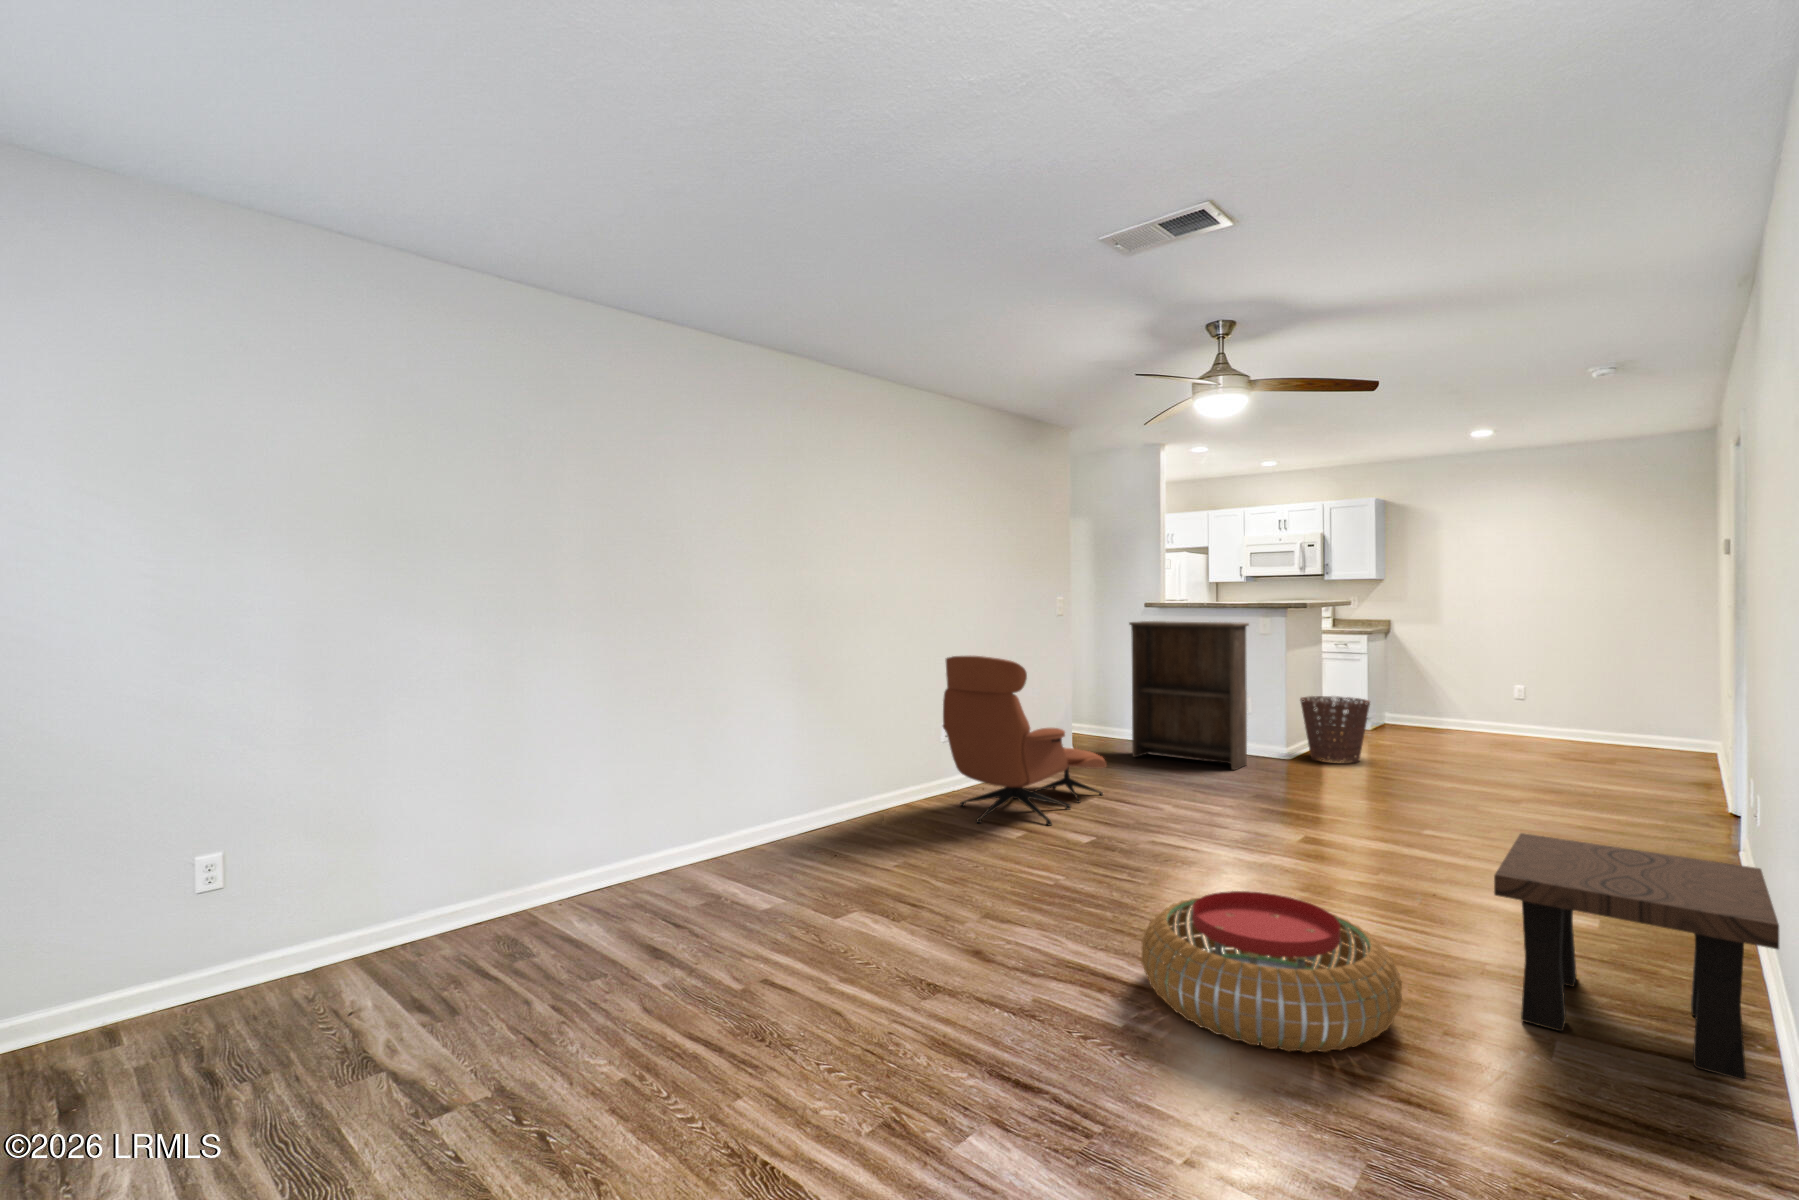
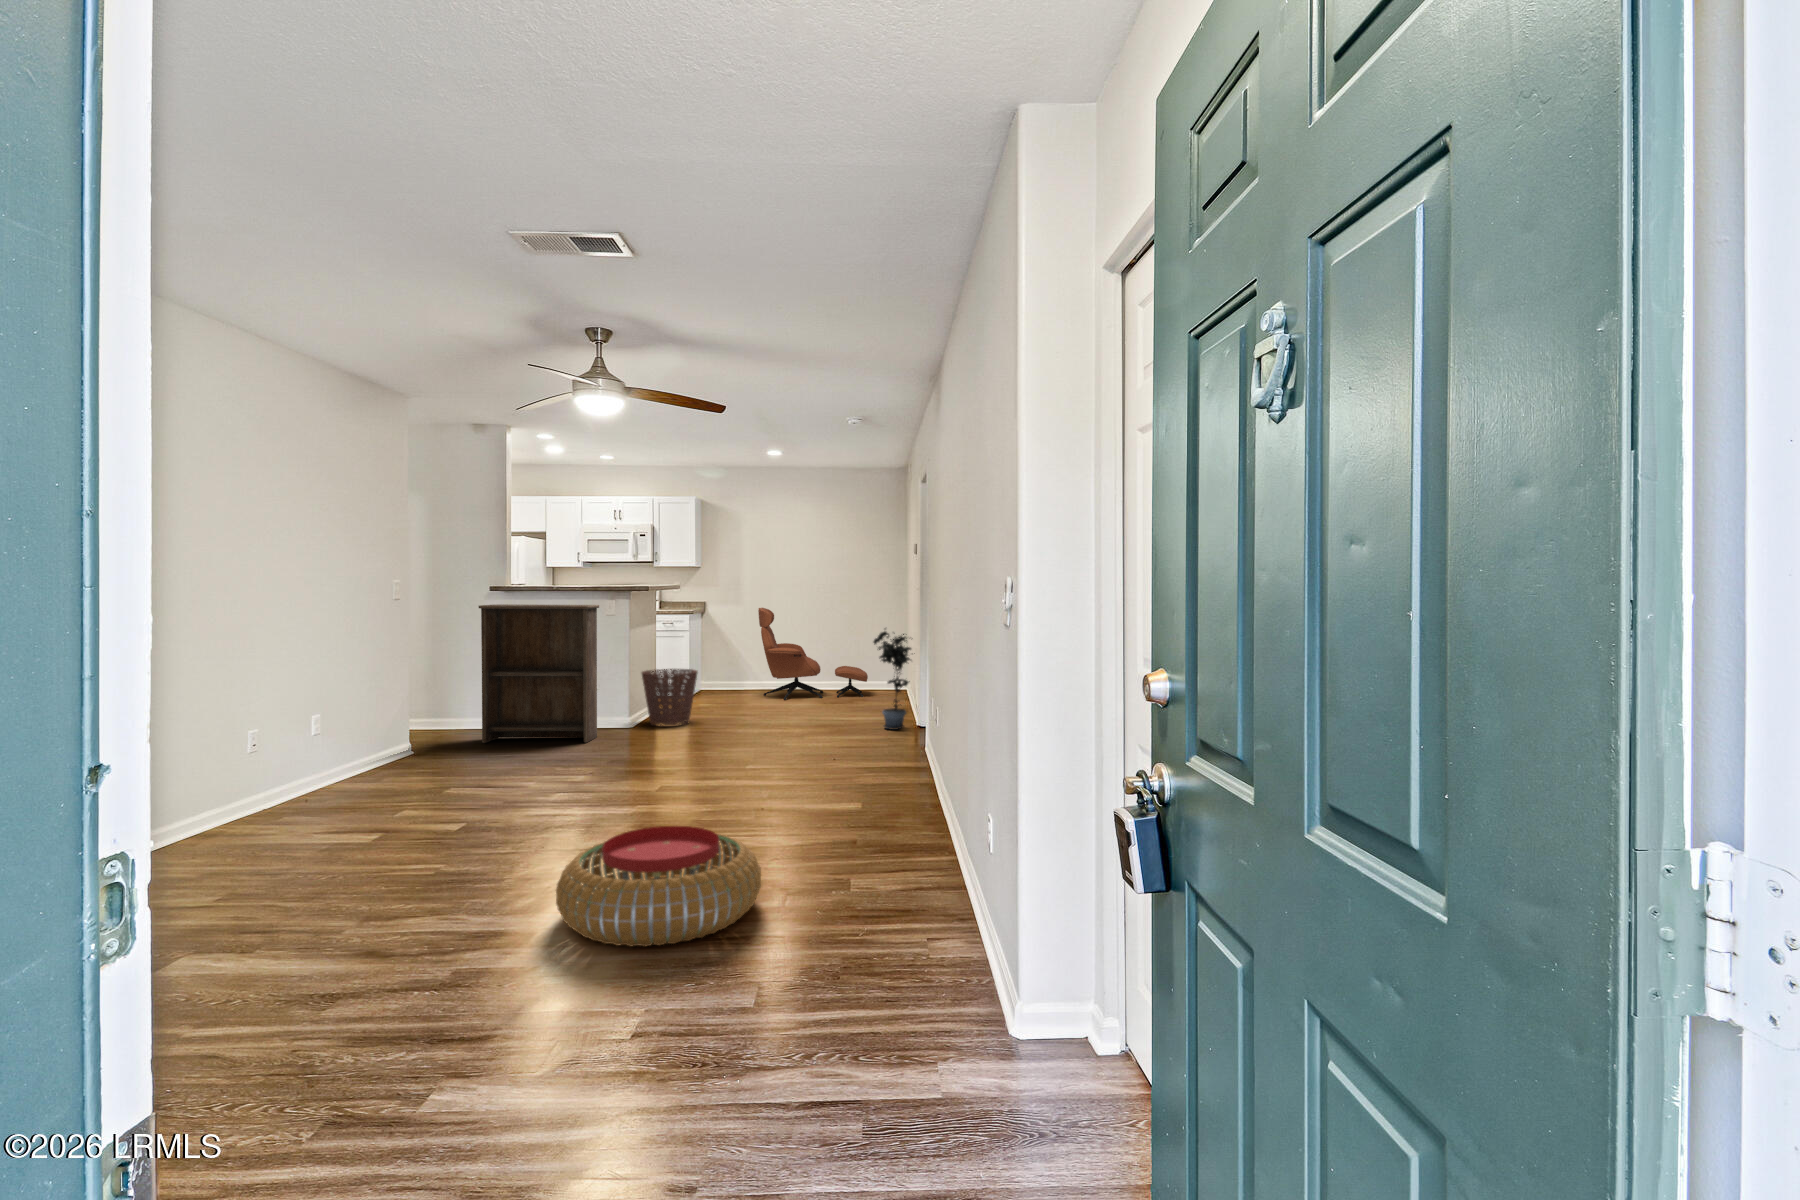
lounge chair: present [943,656,1107,825] -> present [758,608,868,700]
potted plant: none [1640,660,1728,810] -> present [874,631,911,730]
side table: present [1494,833,1779,1080] -> none [815,750,956,877]

